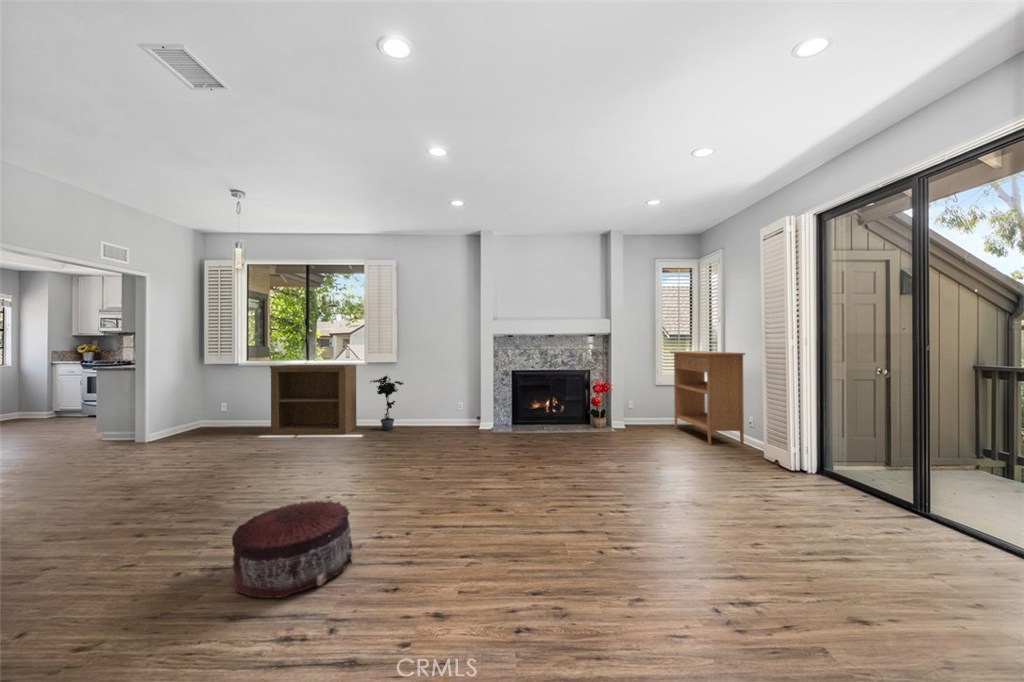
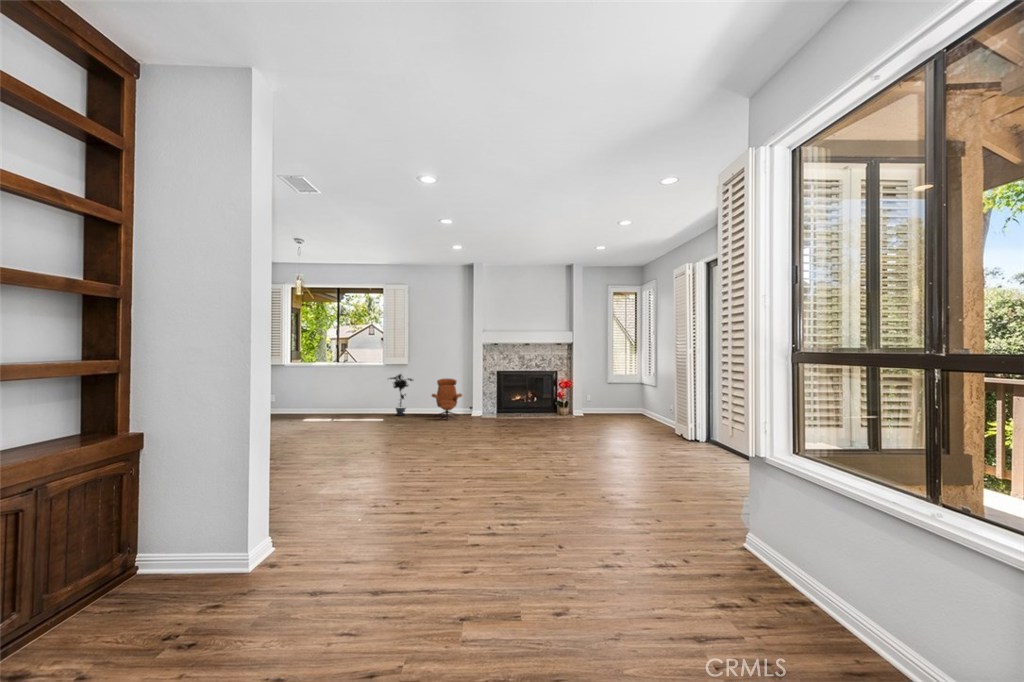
console table: present [670,351,745,445] -> none [617,357,663,423]
bookshelf: present [270,364,357,435] -> none [313,365,376,418]
lounge chair: none [426,381,467,441] -> present [432,379,462,420]
pouf: present [232,501,353,598] -> none [353,430,411,465]

